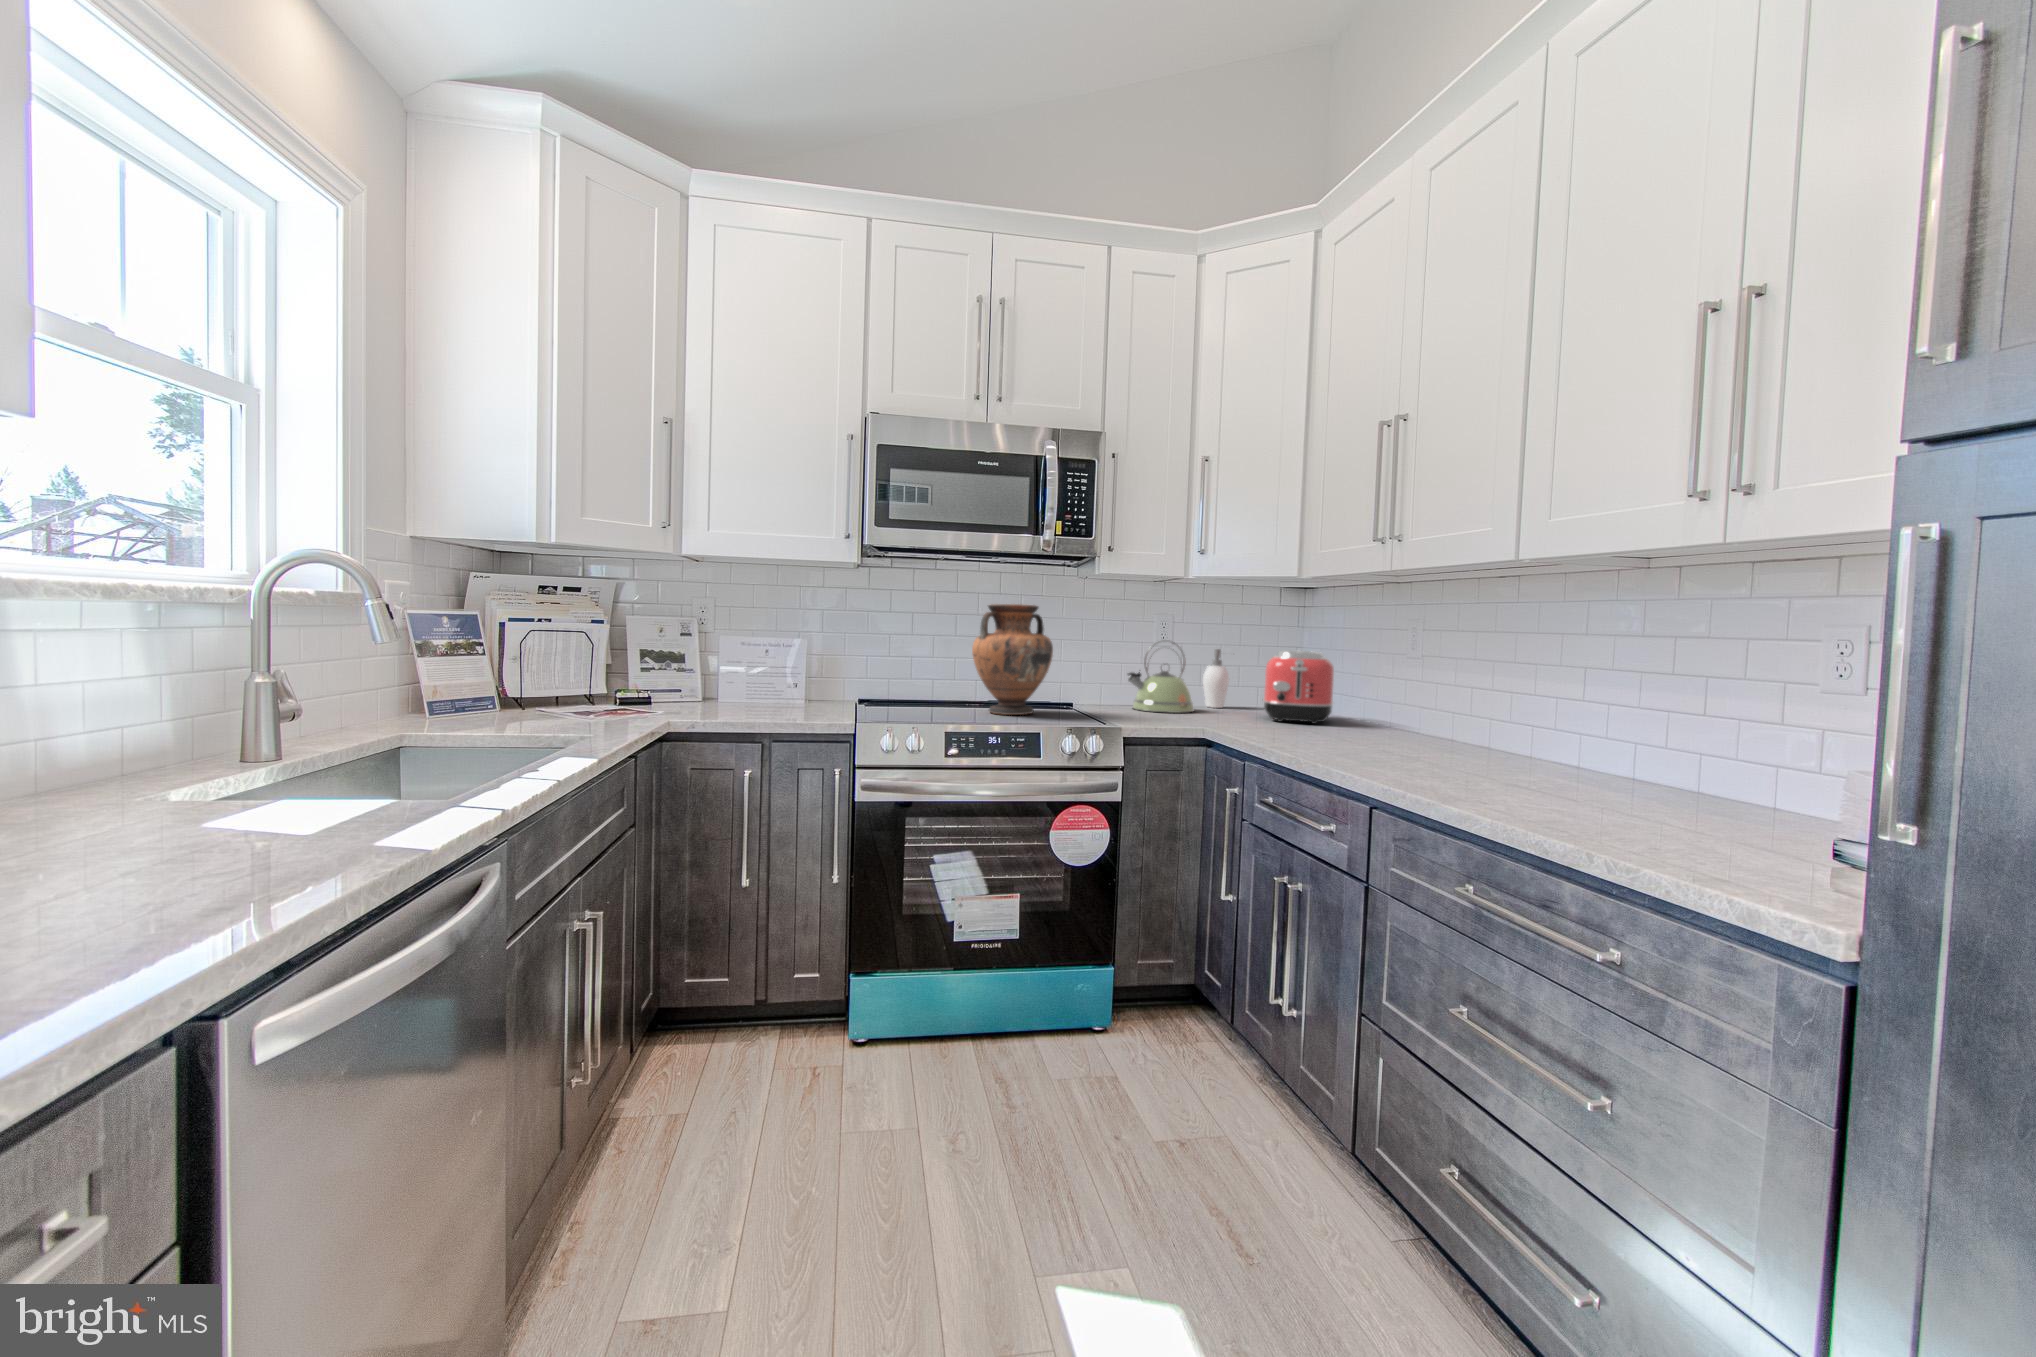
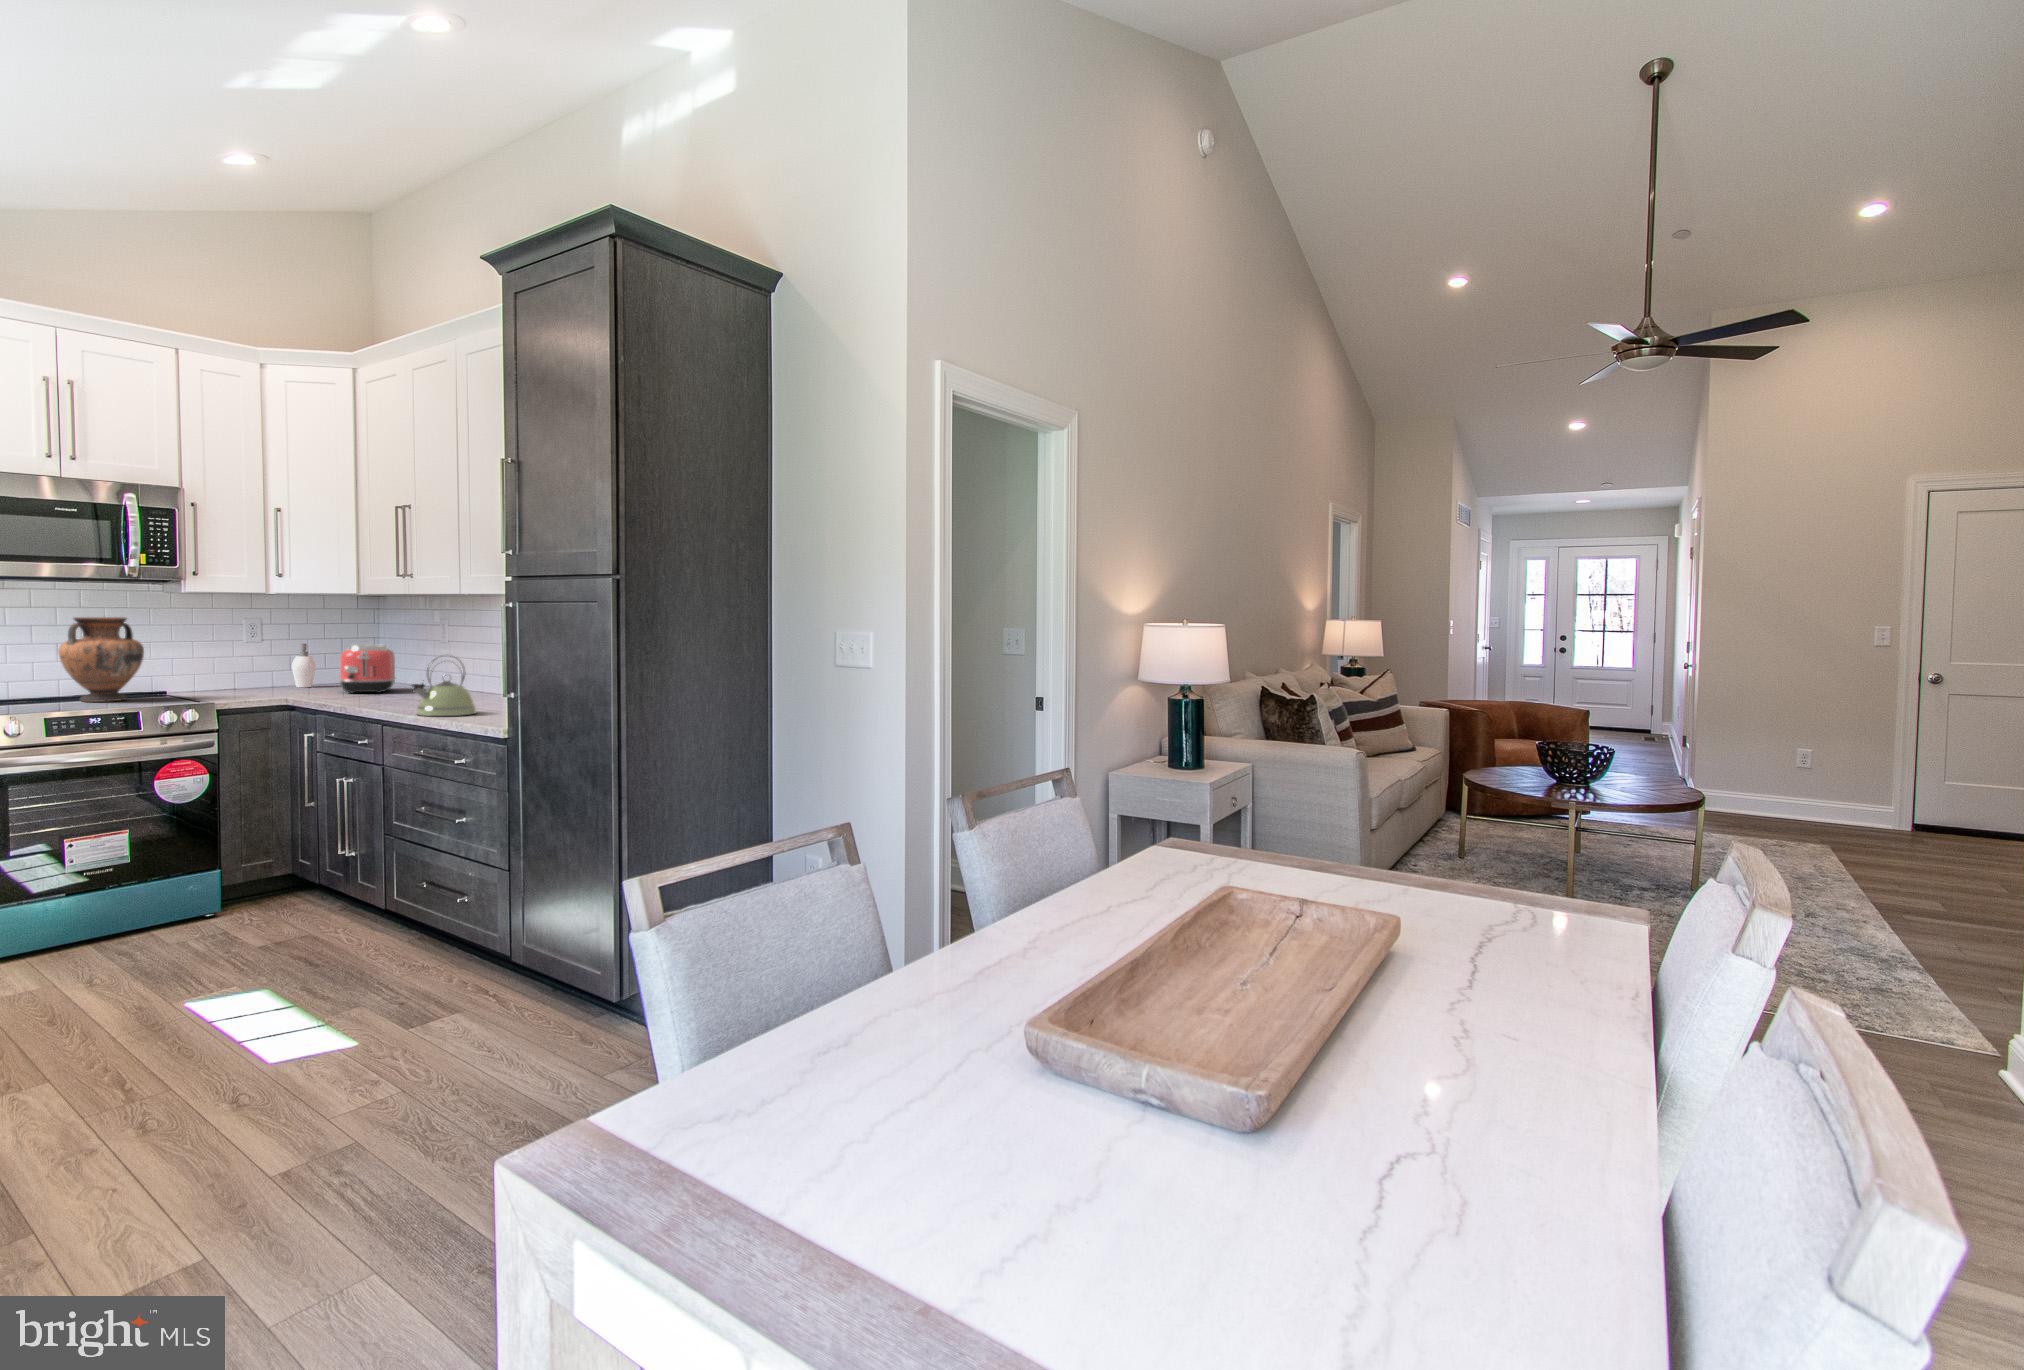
kettle: present [1128,642,1194,713] -> present [412,656,476,716]

